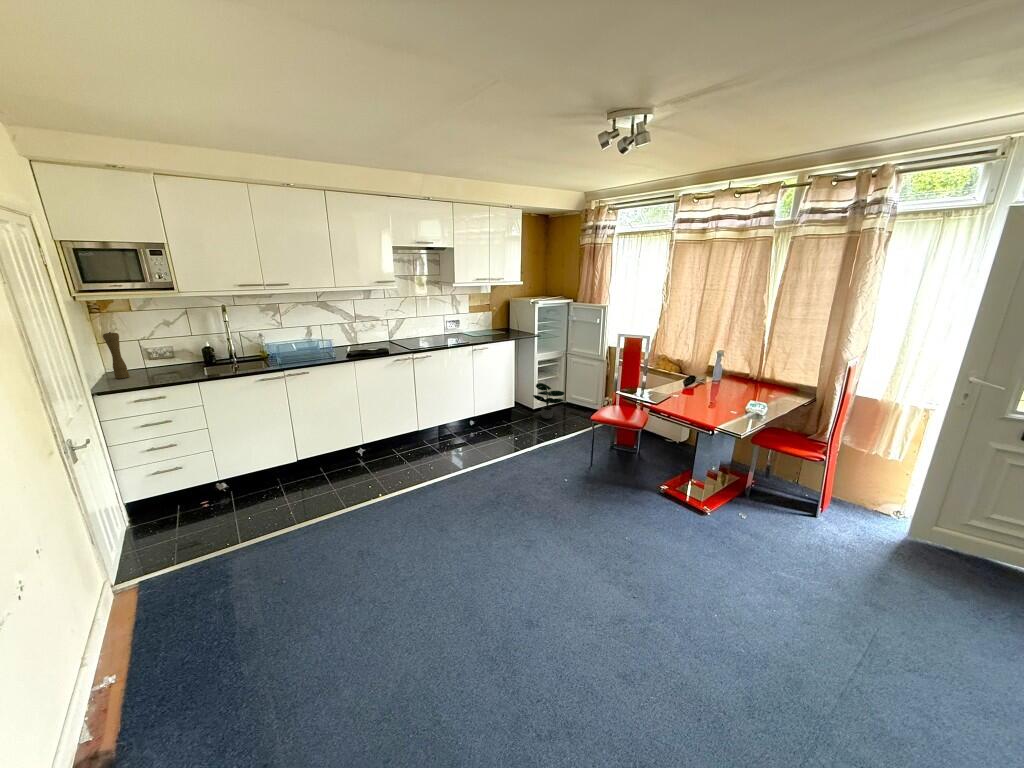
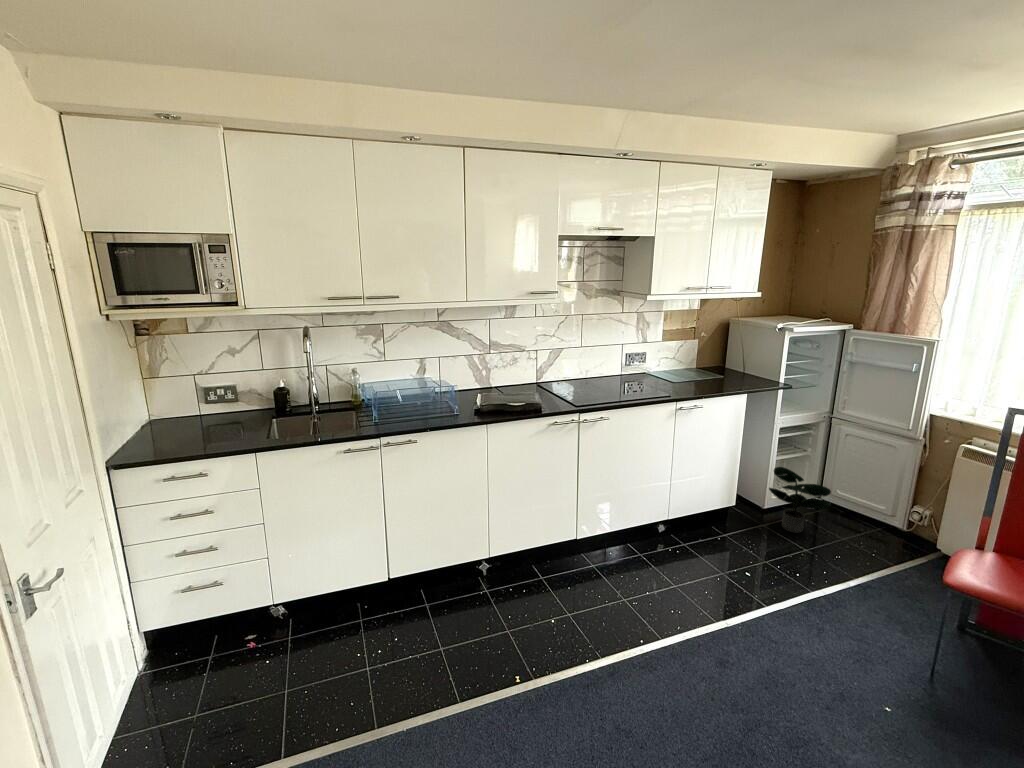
pepper mill: present [103,332,129,379] -> none [142,366,173,435]

